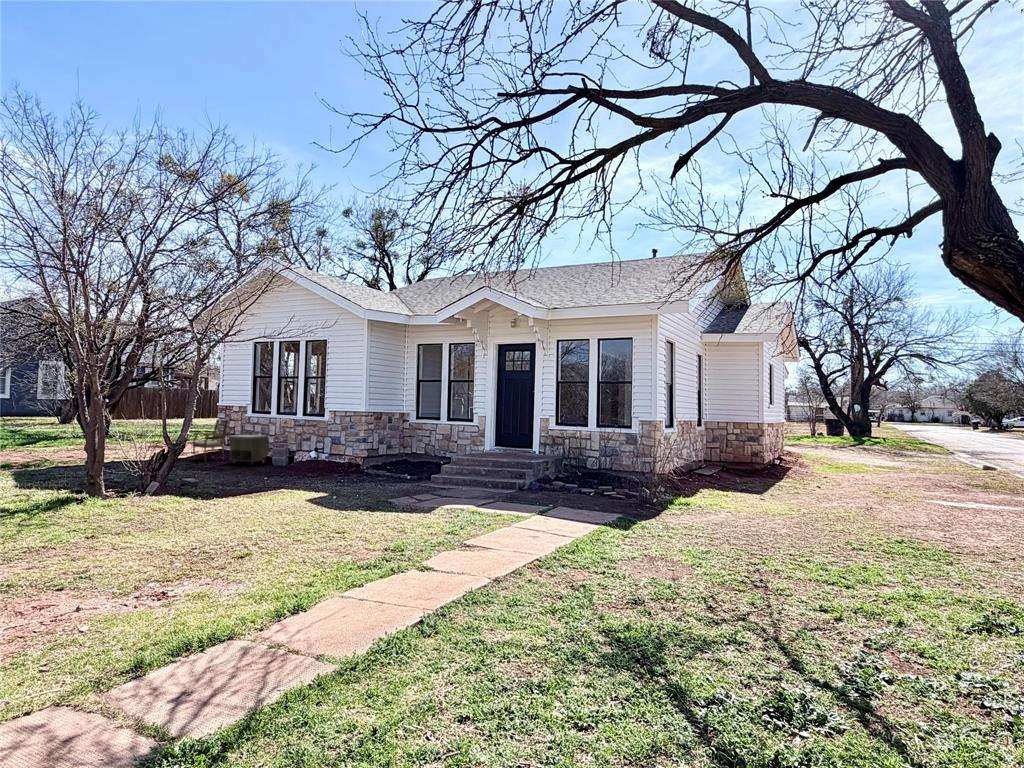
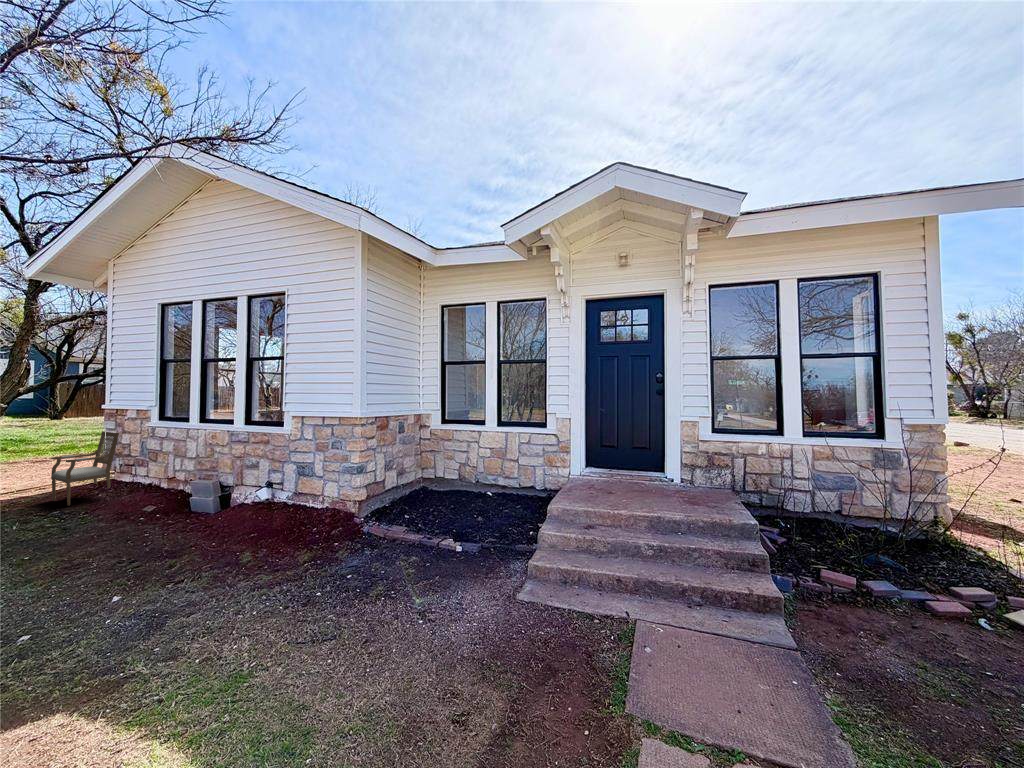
storage bench: present [229,435,269,464] -> none [108,457,186,512]

